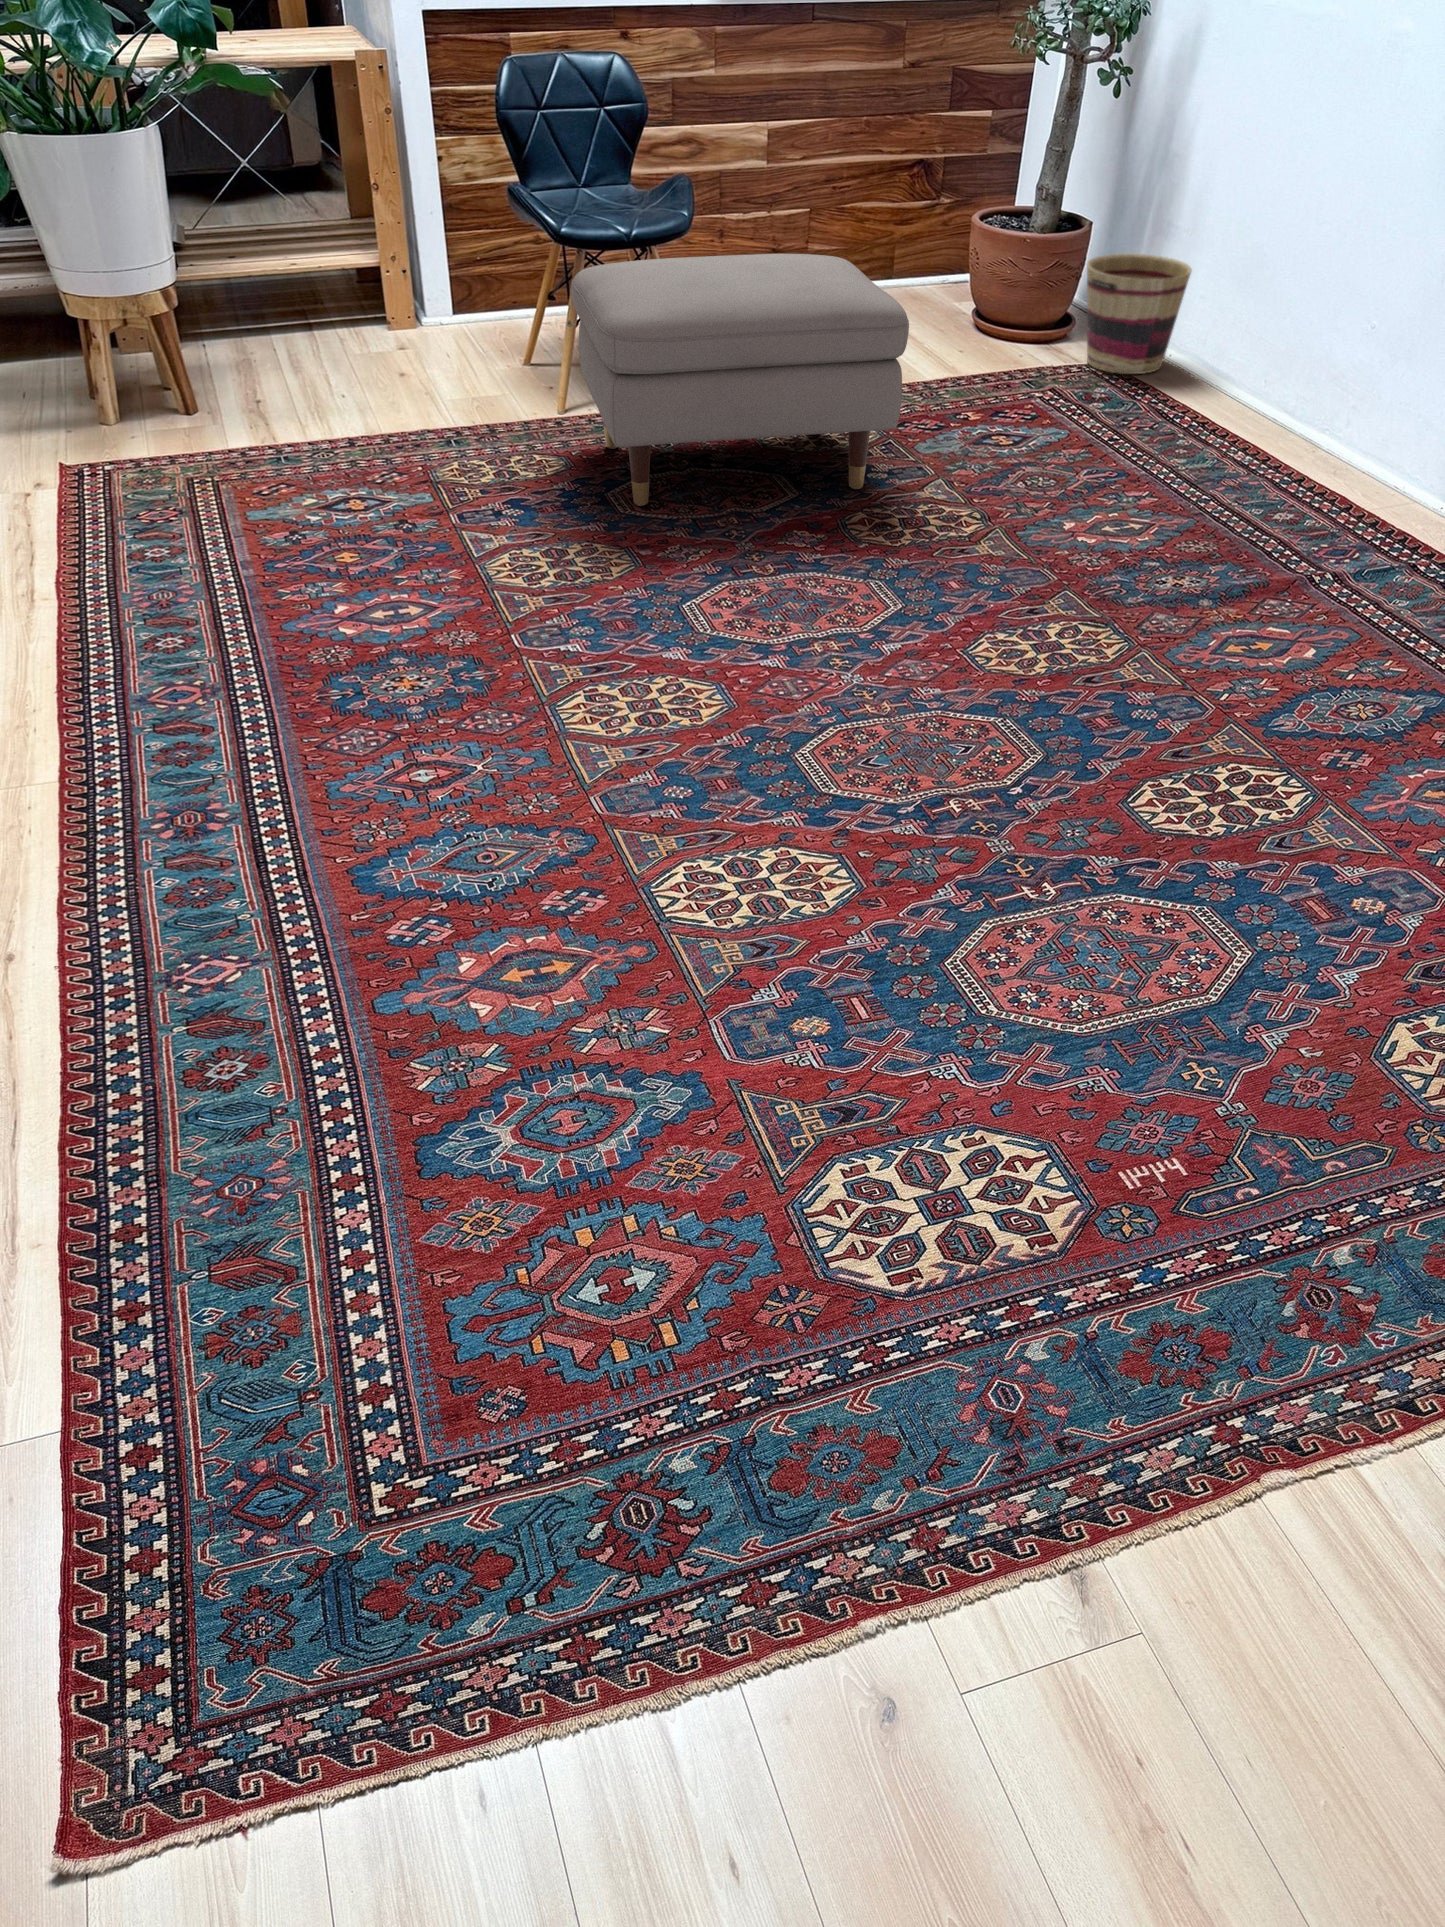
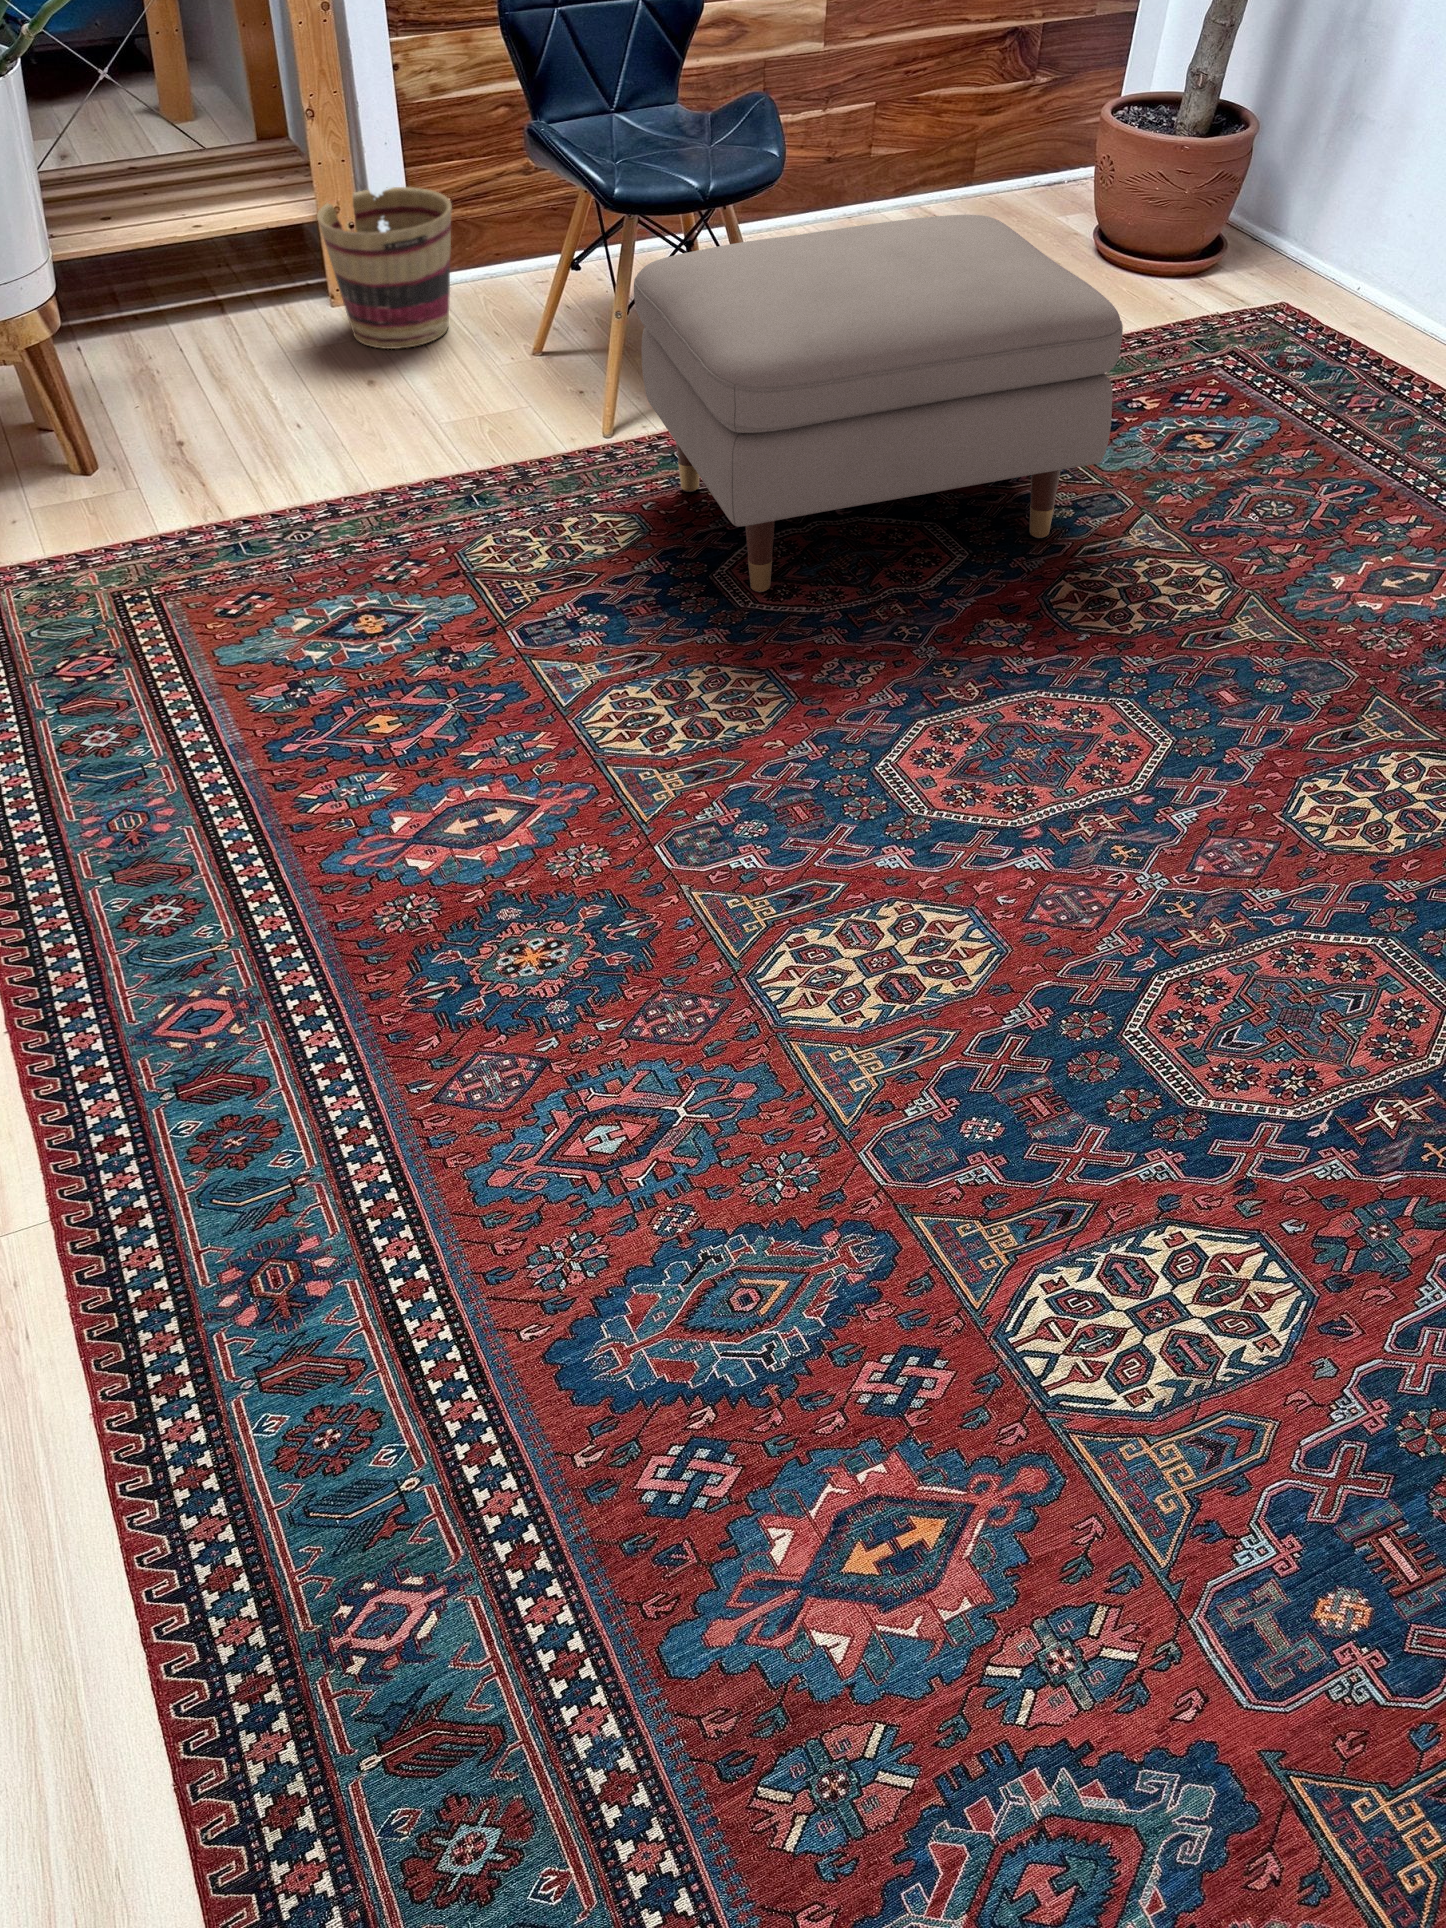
basket: present [1087,254,1192,374] -> present [317,187,452,349]

